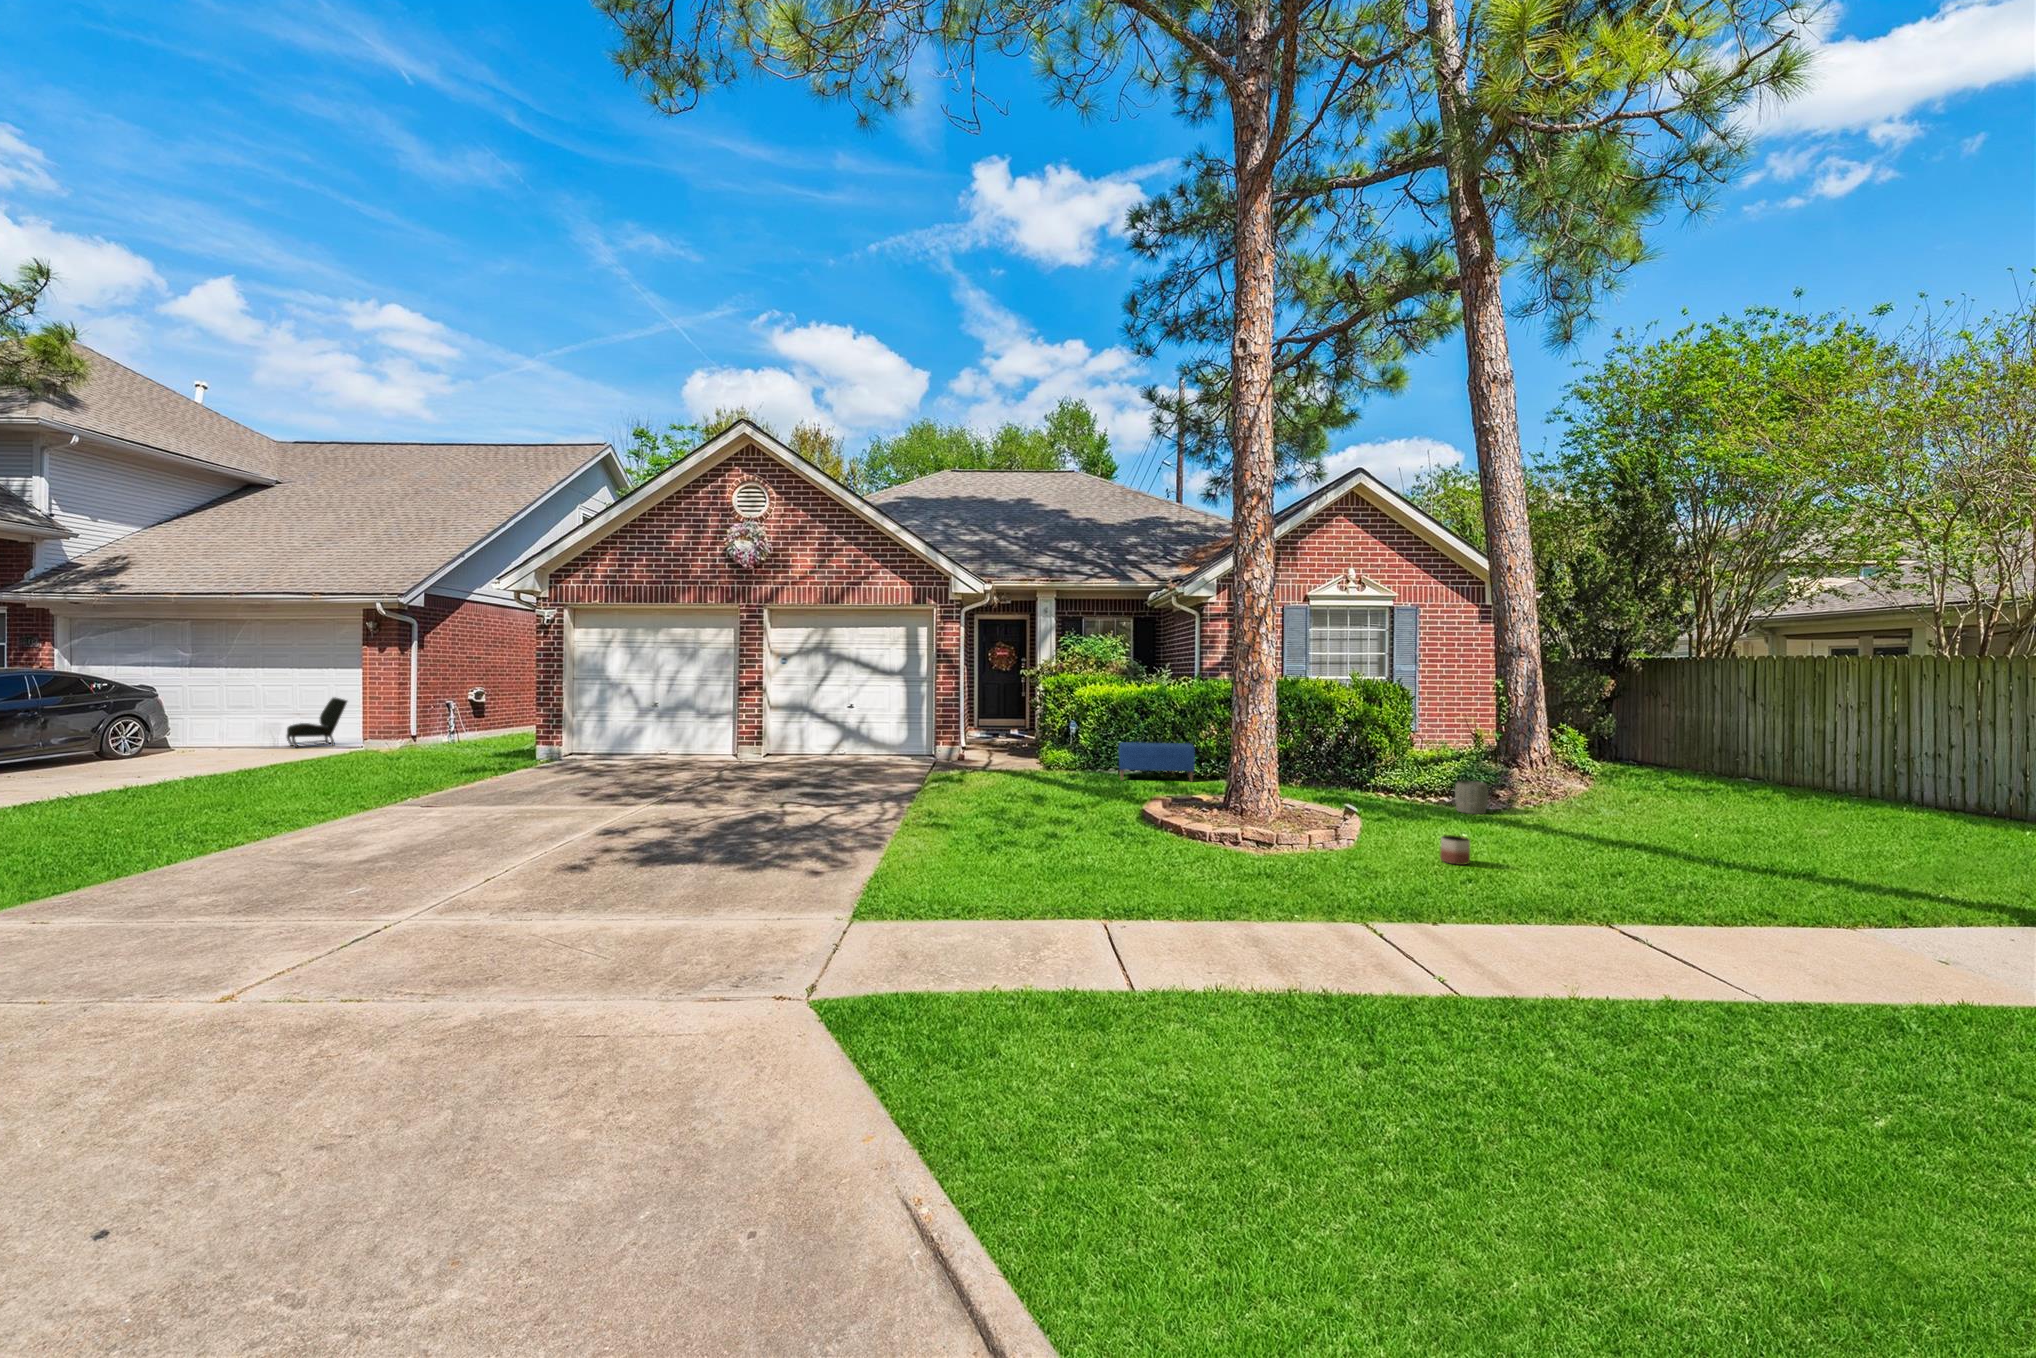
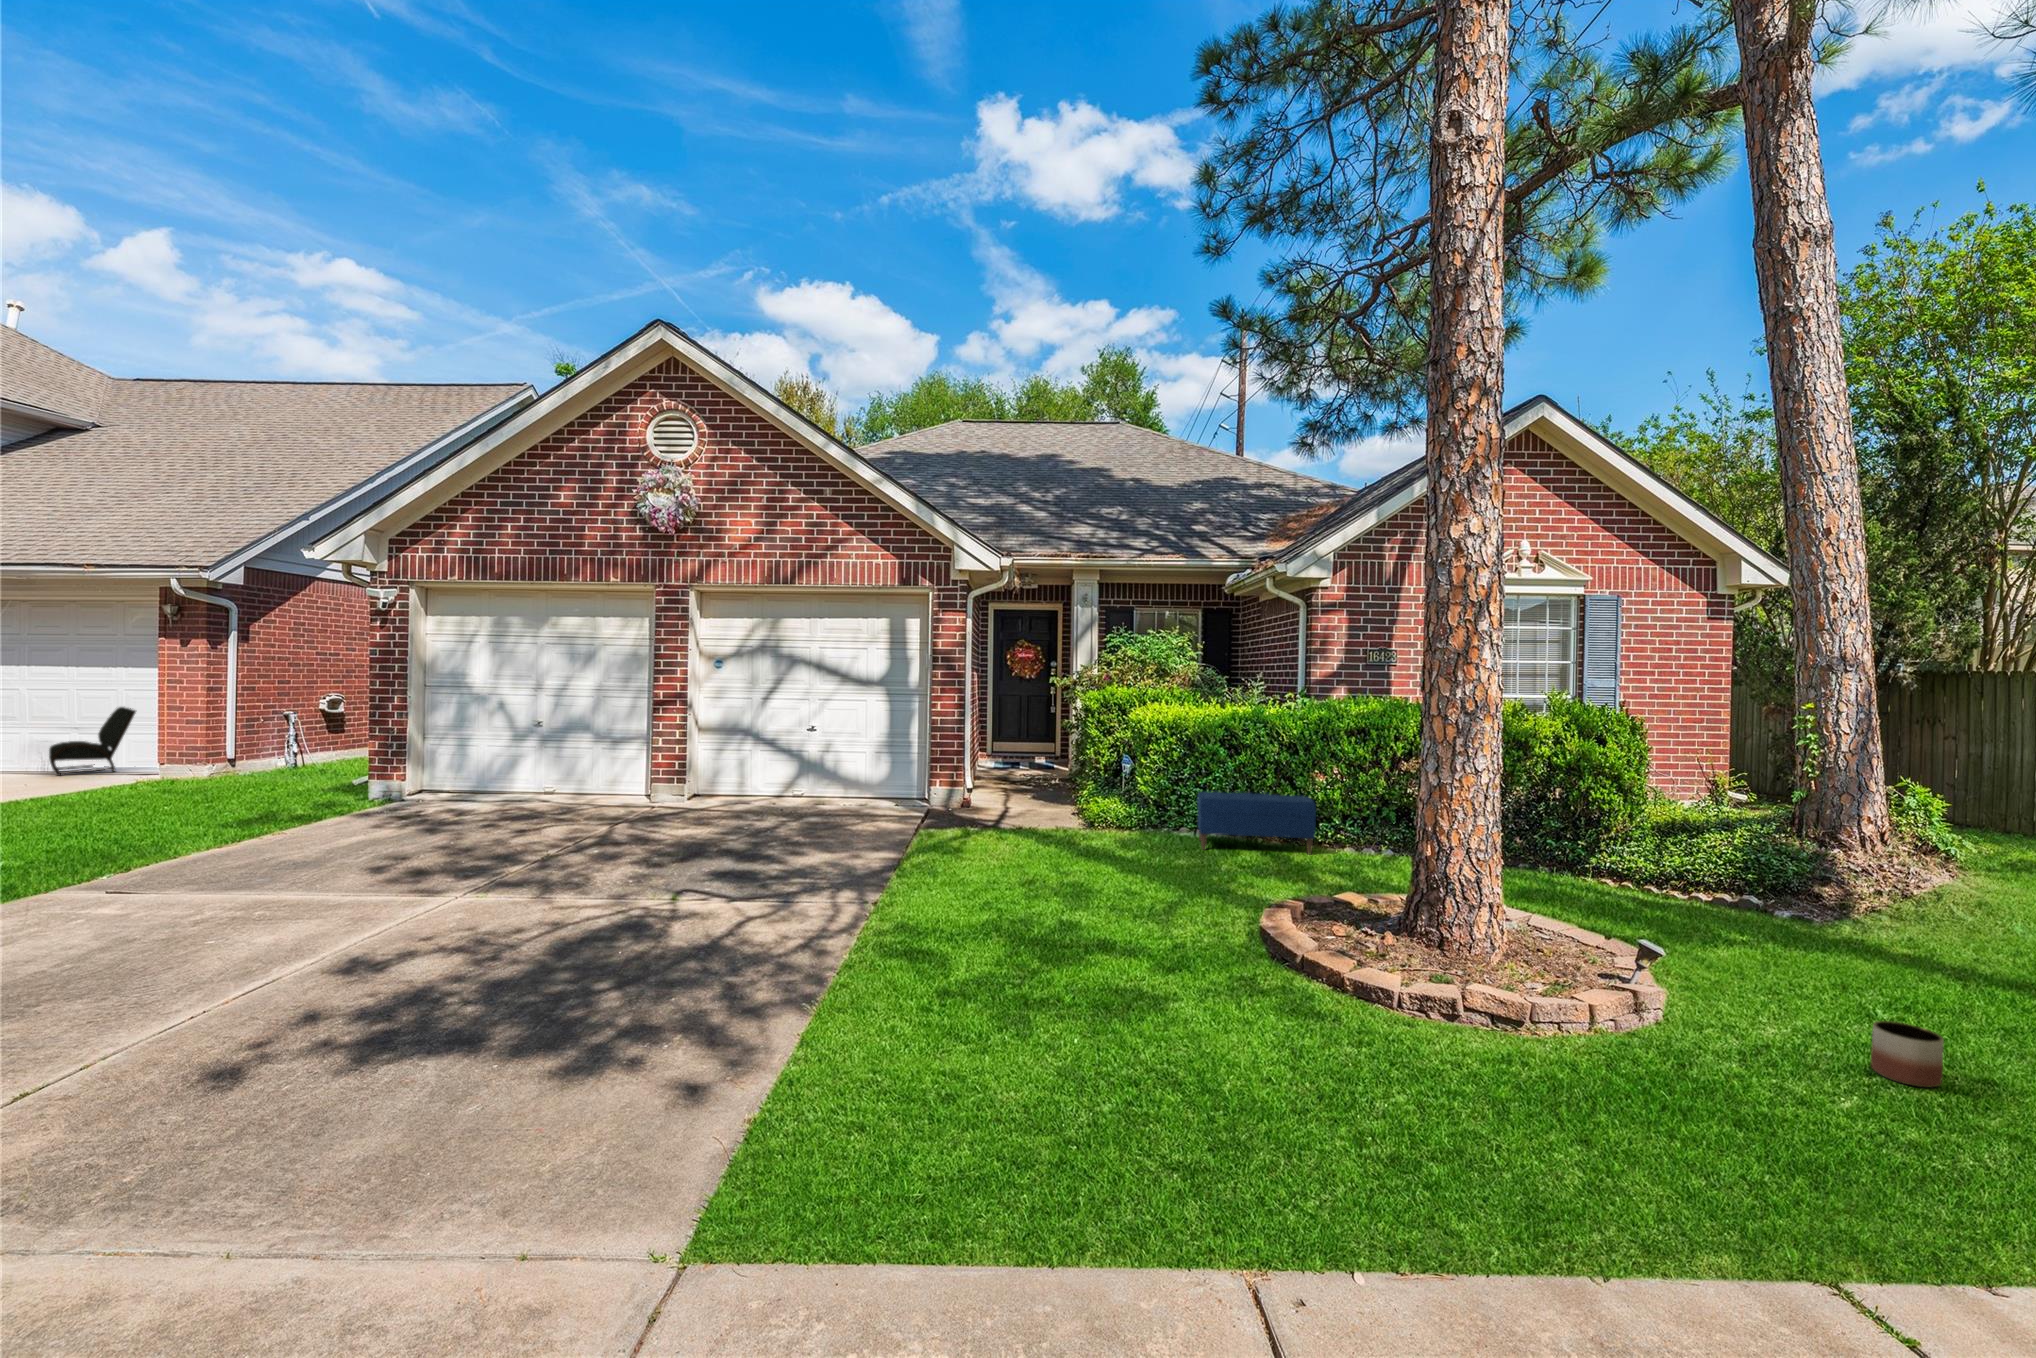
woven basket: present [1455,781,1488,814] -> none [1767,875,1830,934]

